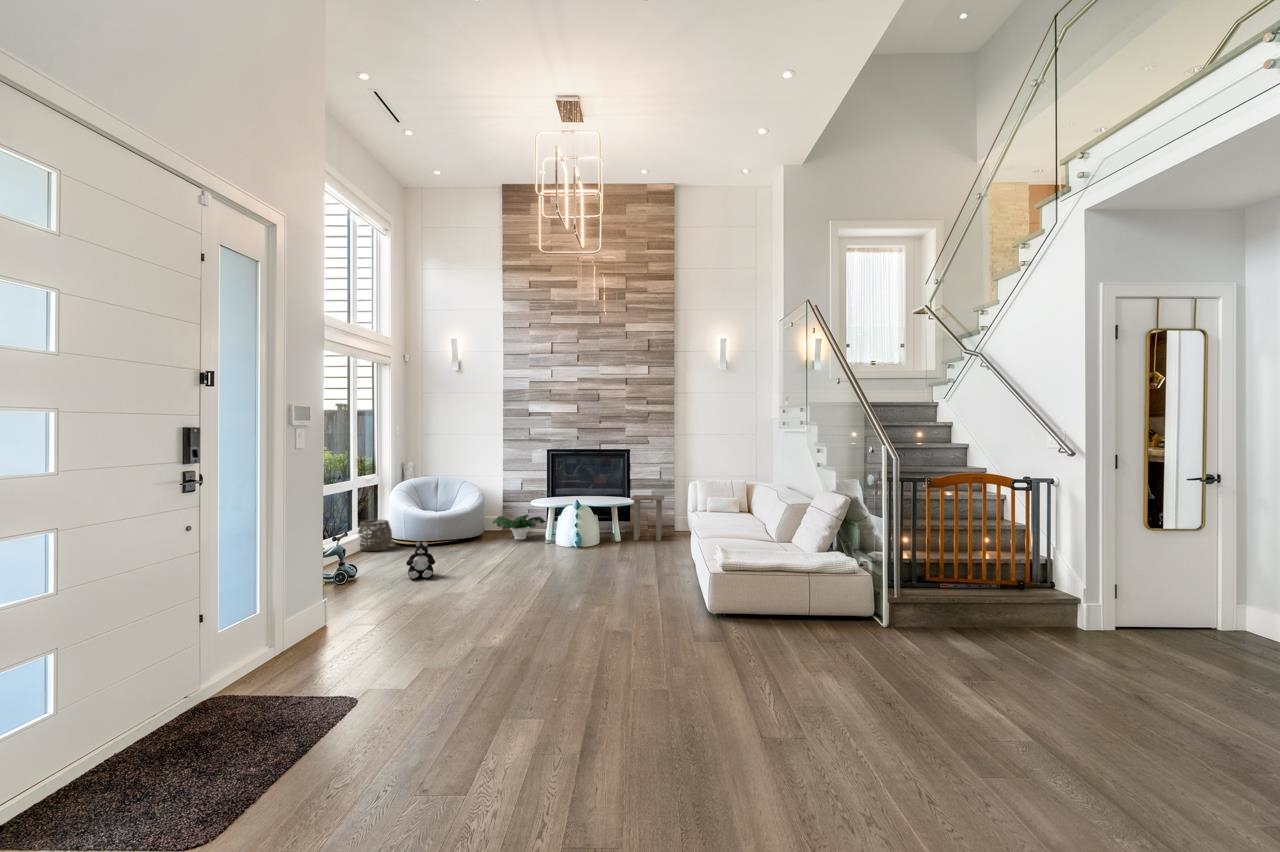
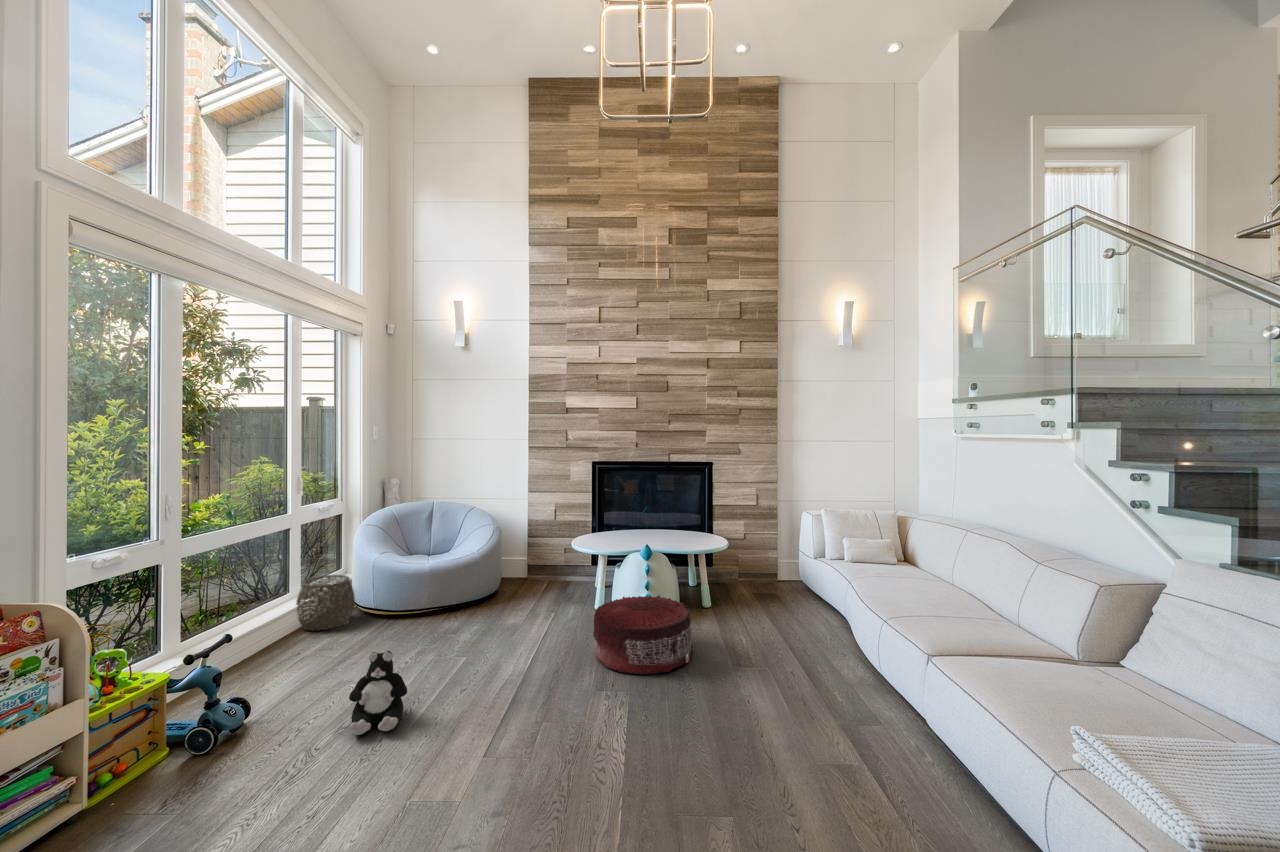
side table: present [631,495,665,541] -> none [719,528,771,601]
potted plant: present [493,515,545,539] -> none [513,558,591,597]
pouf: none [538,527,598,564] -> present [593,595,693,674]

